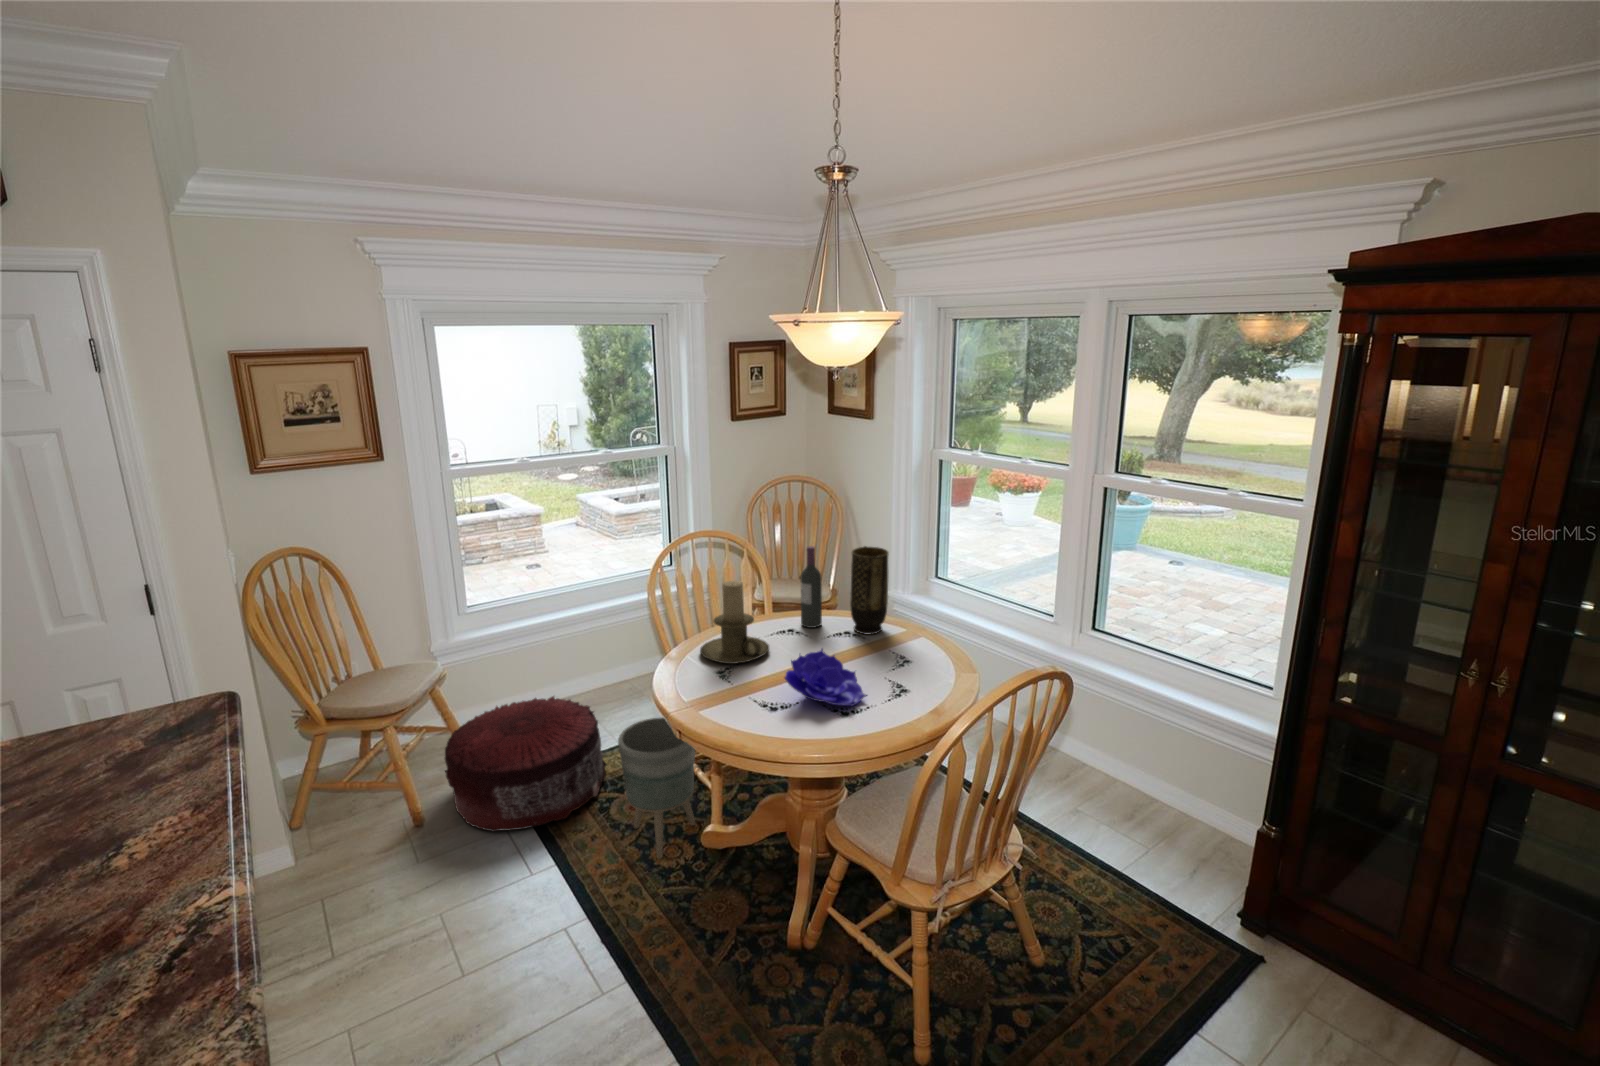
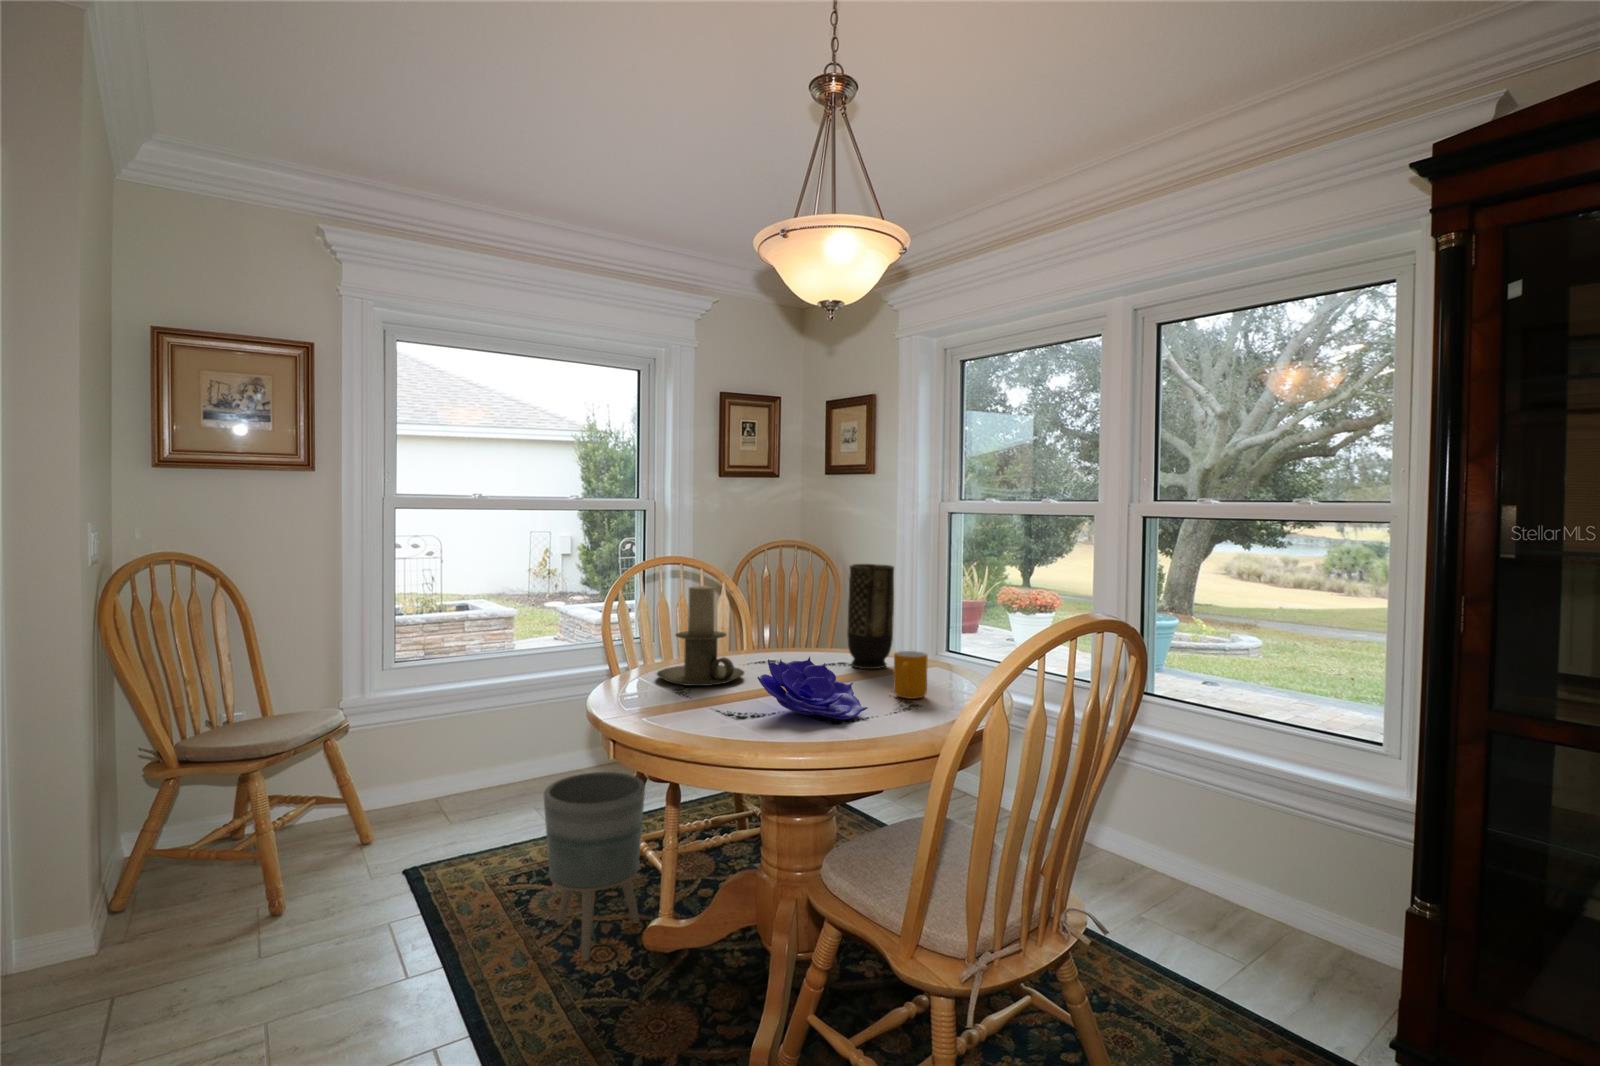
wine bottle: present [801,546,822,628] -> none [787,563,813,663]
mug: none [888,637,914,676] -> present [894,651,928,699]
pouf: present [445,696,607,832] -> none [320,762,537,924]

